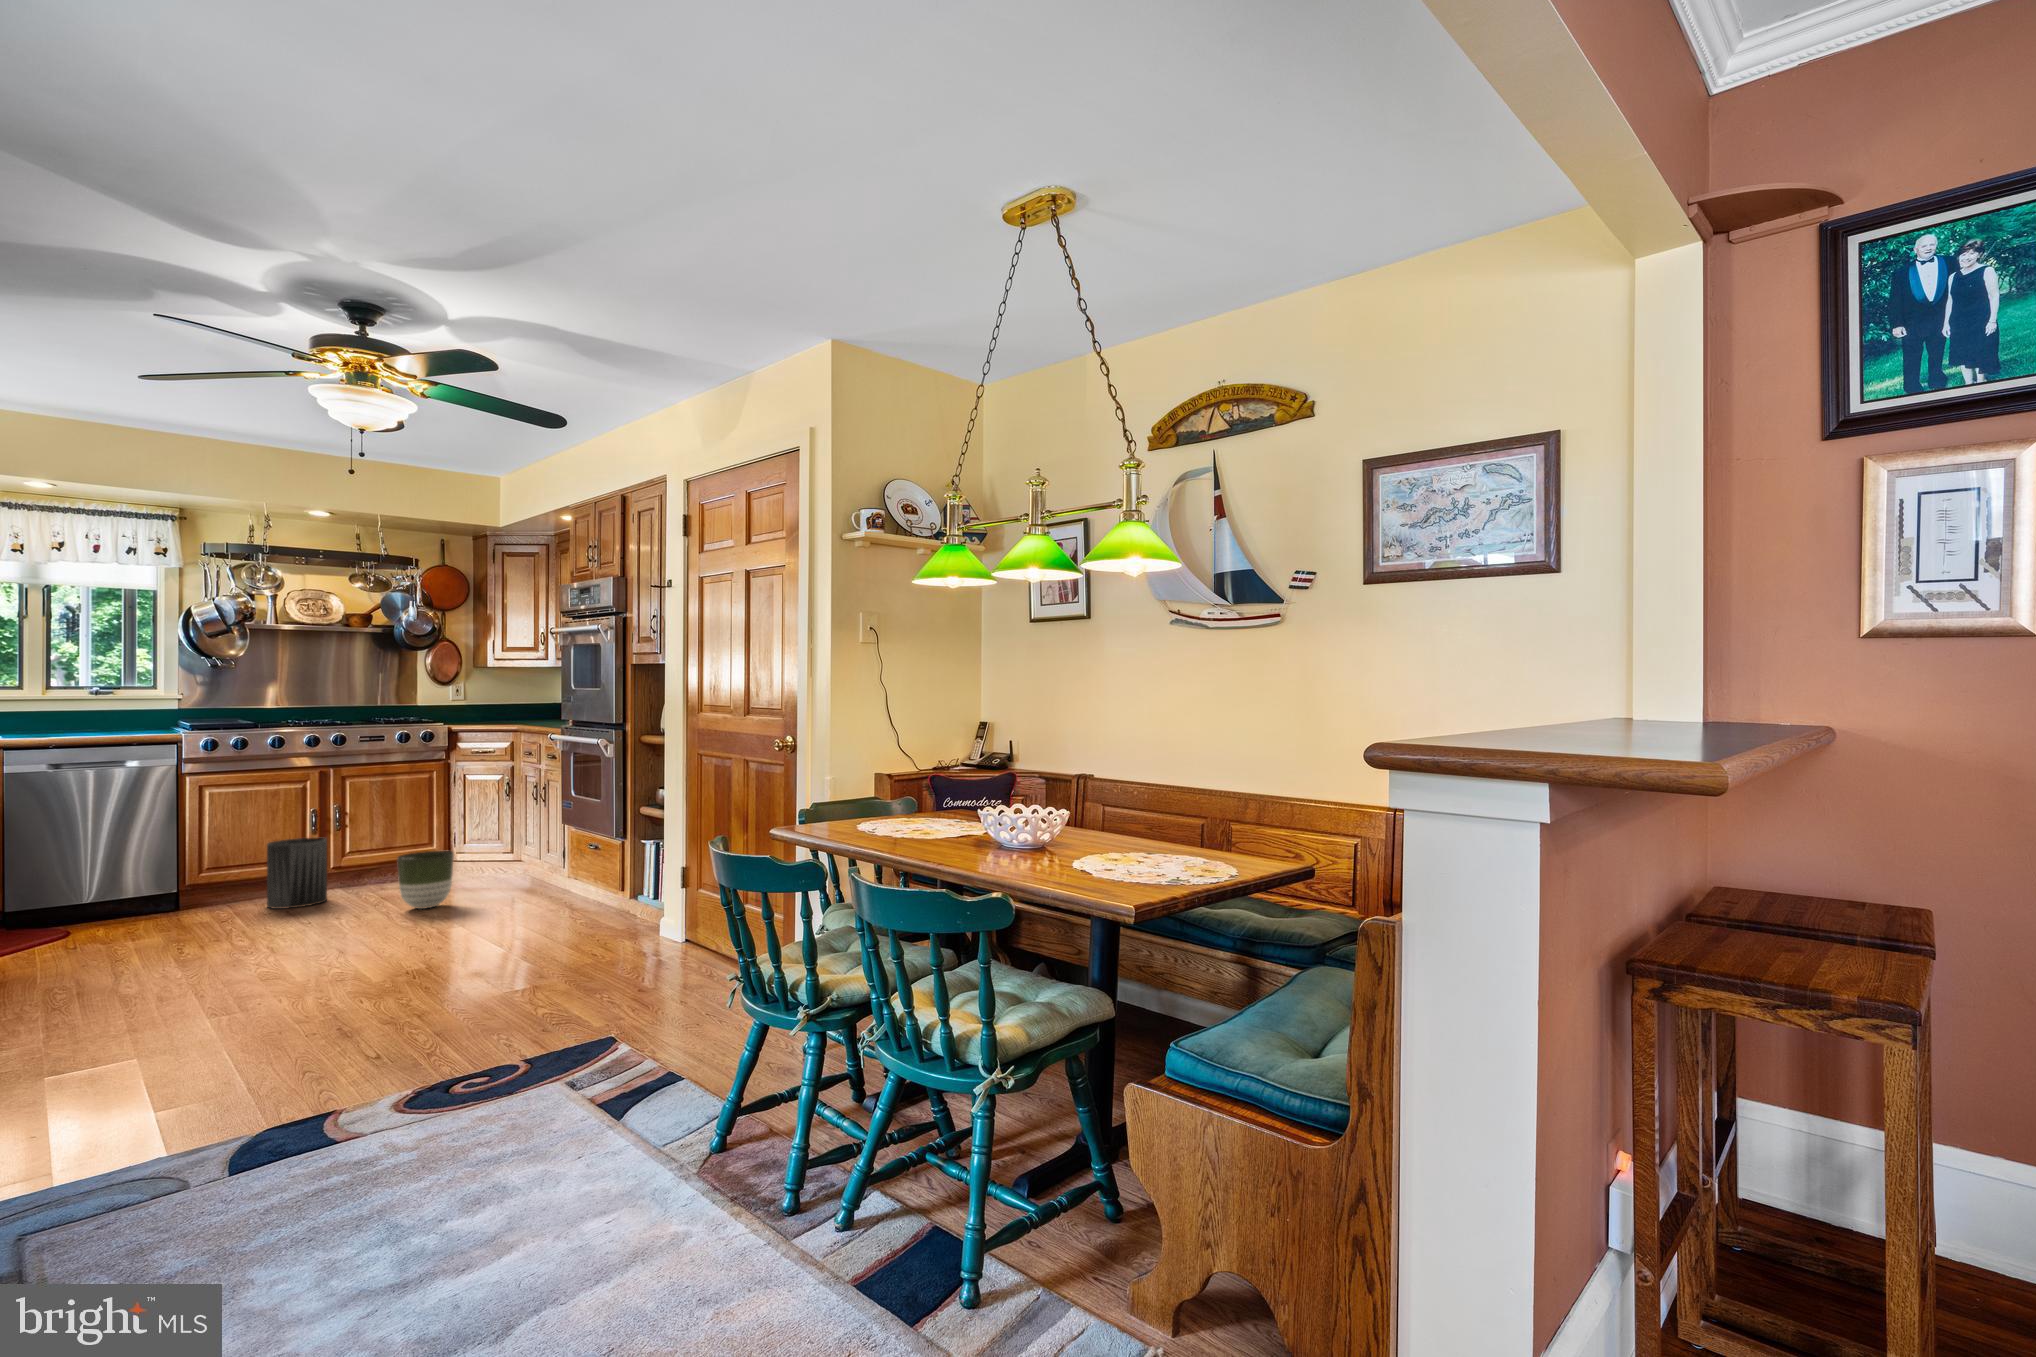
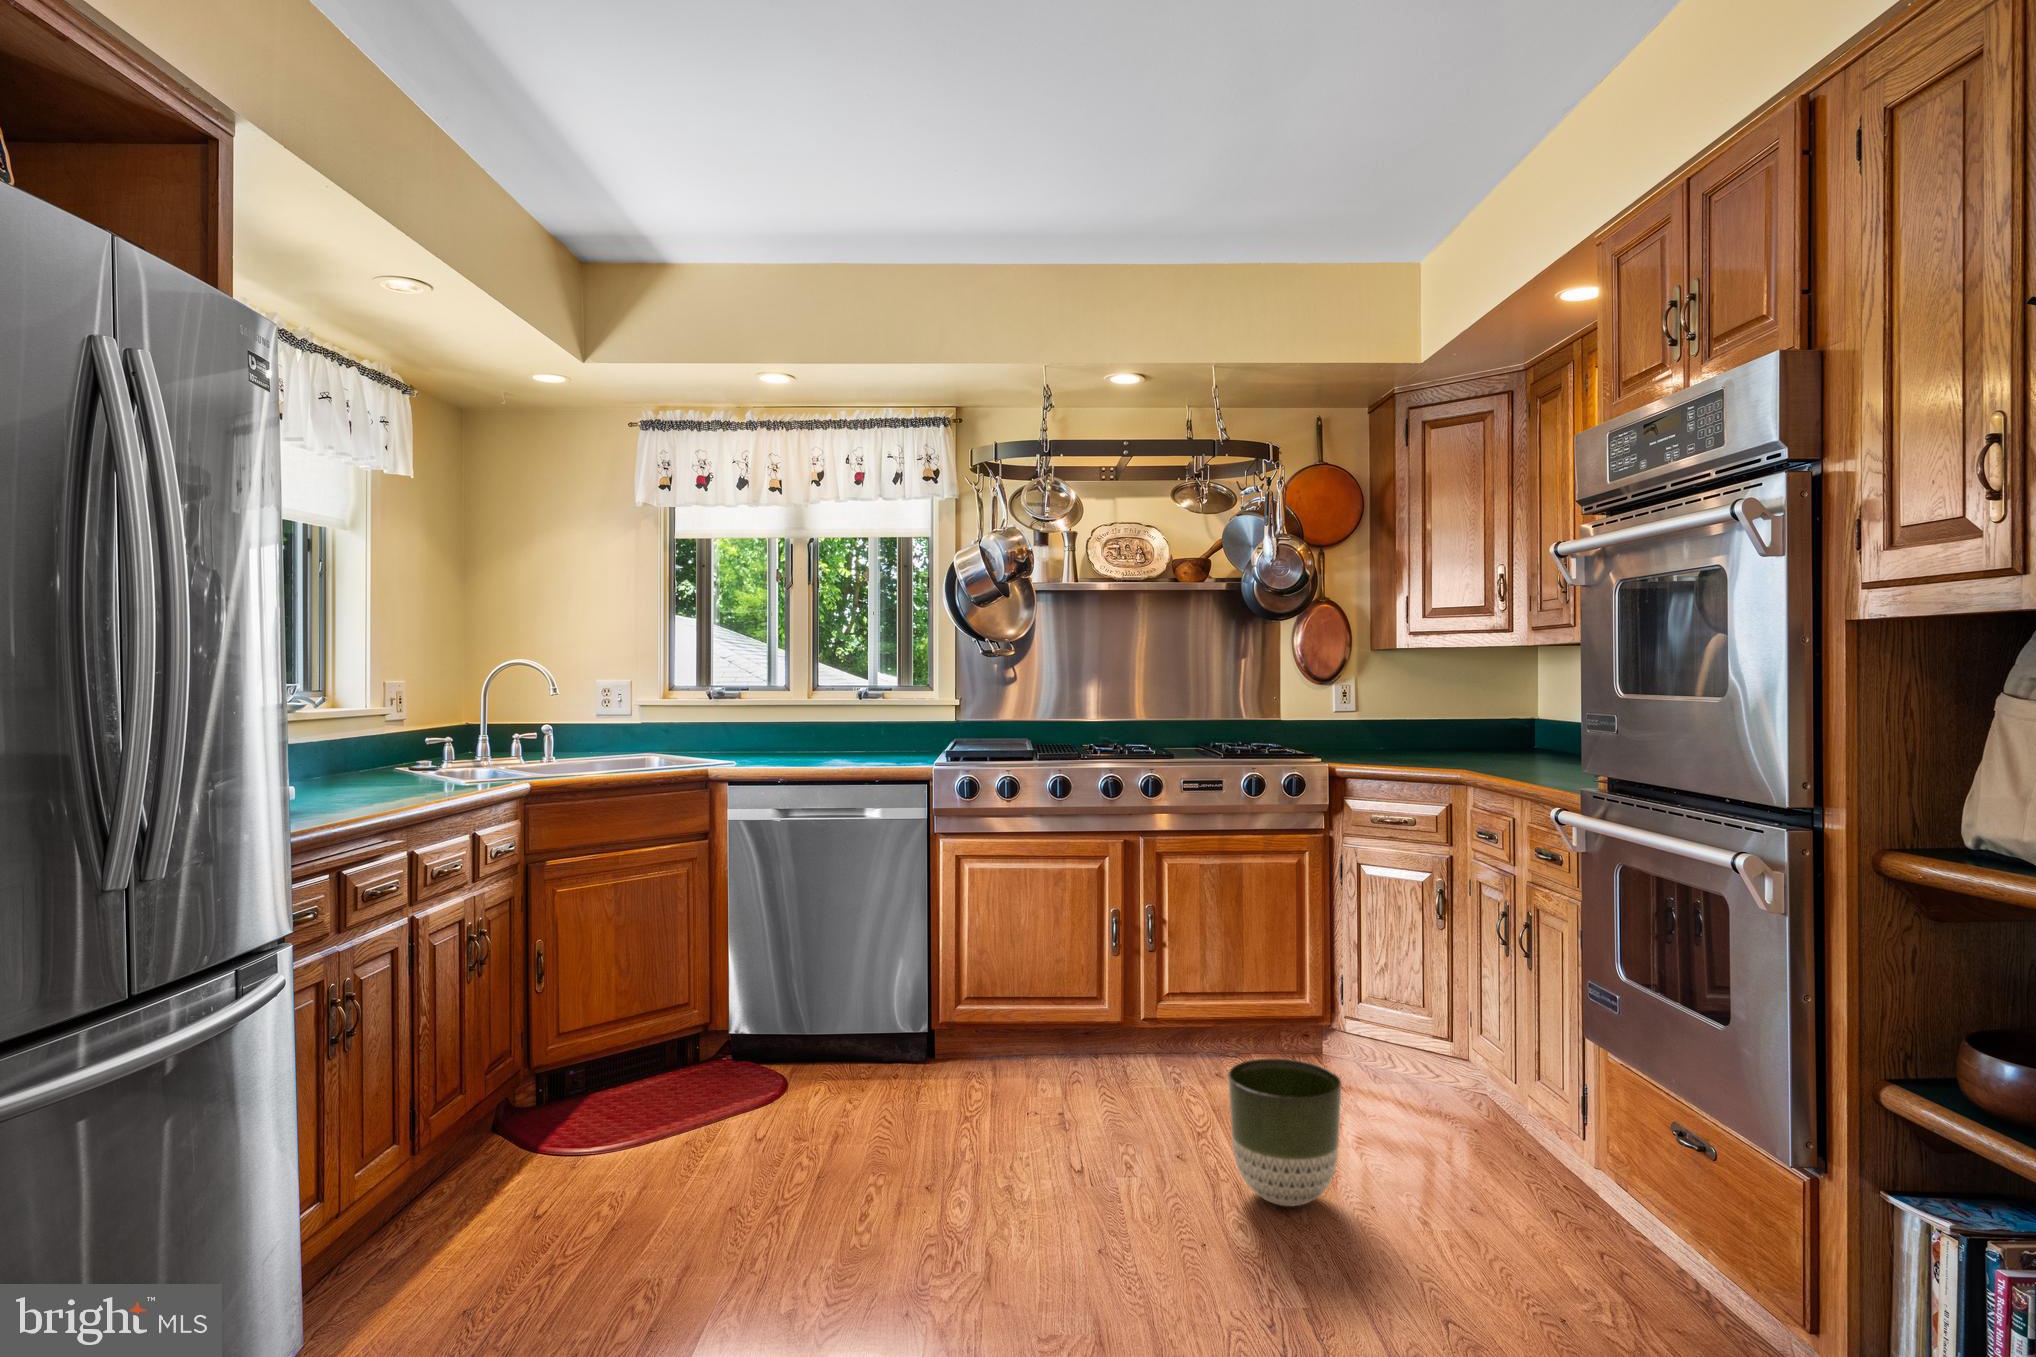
trash can: present [267,838,327,909] -> none [1036,963,1126,1107]

